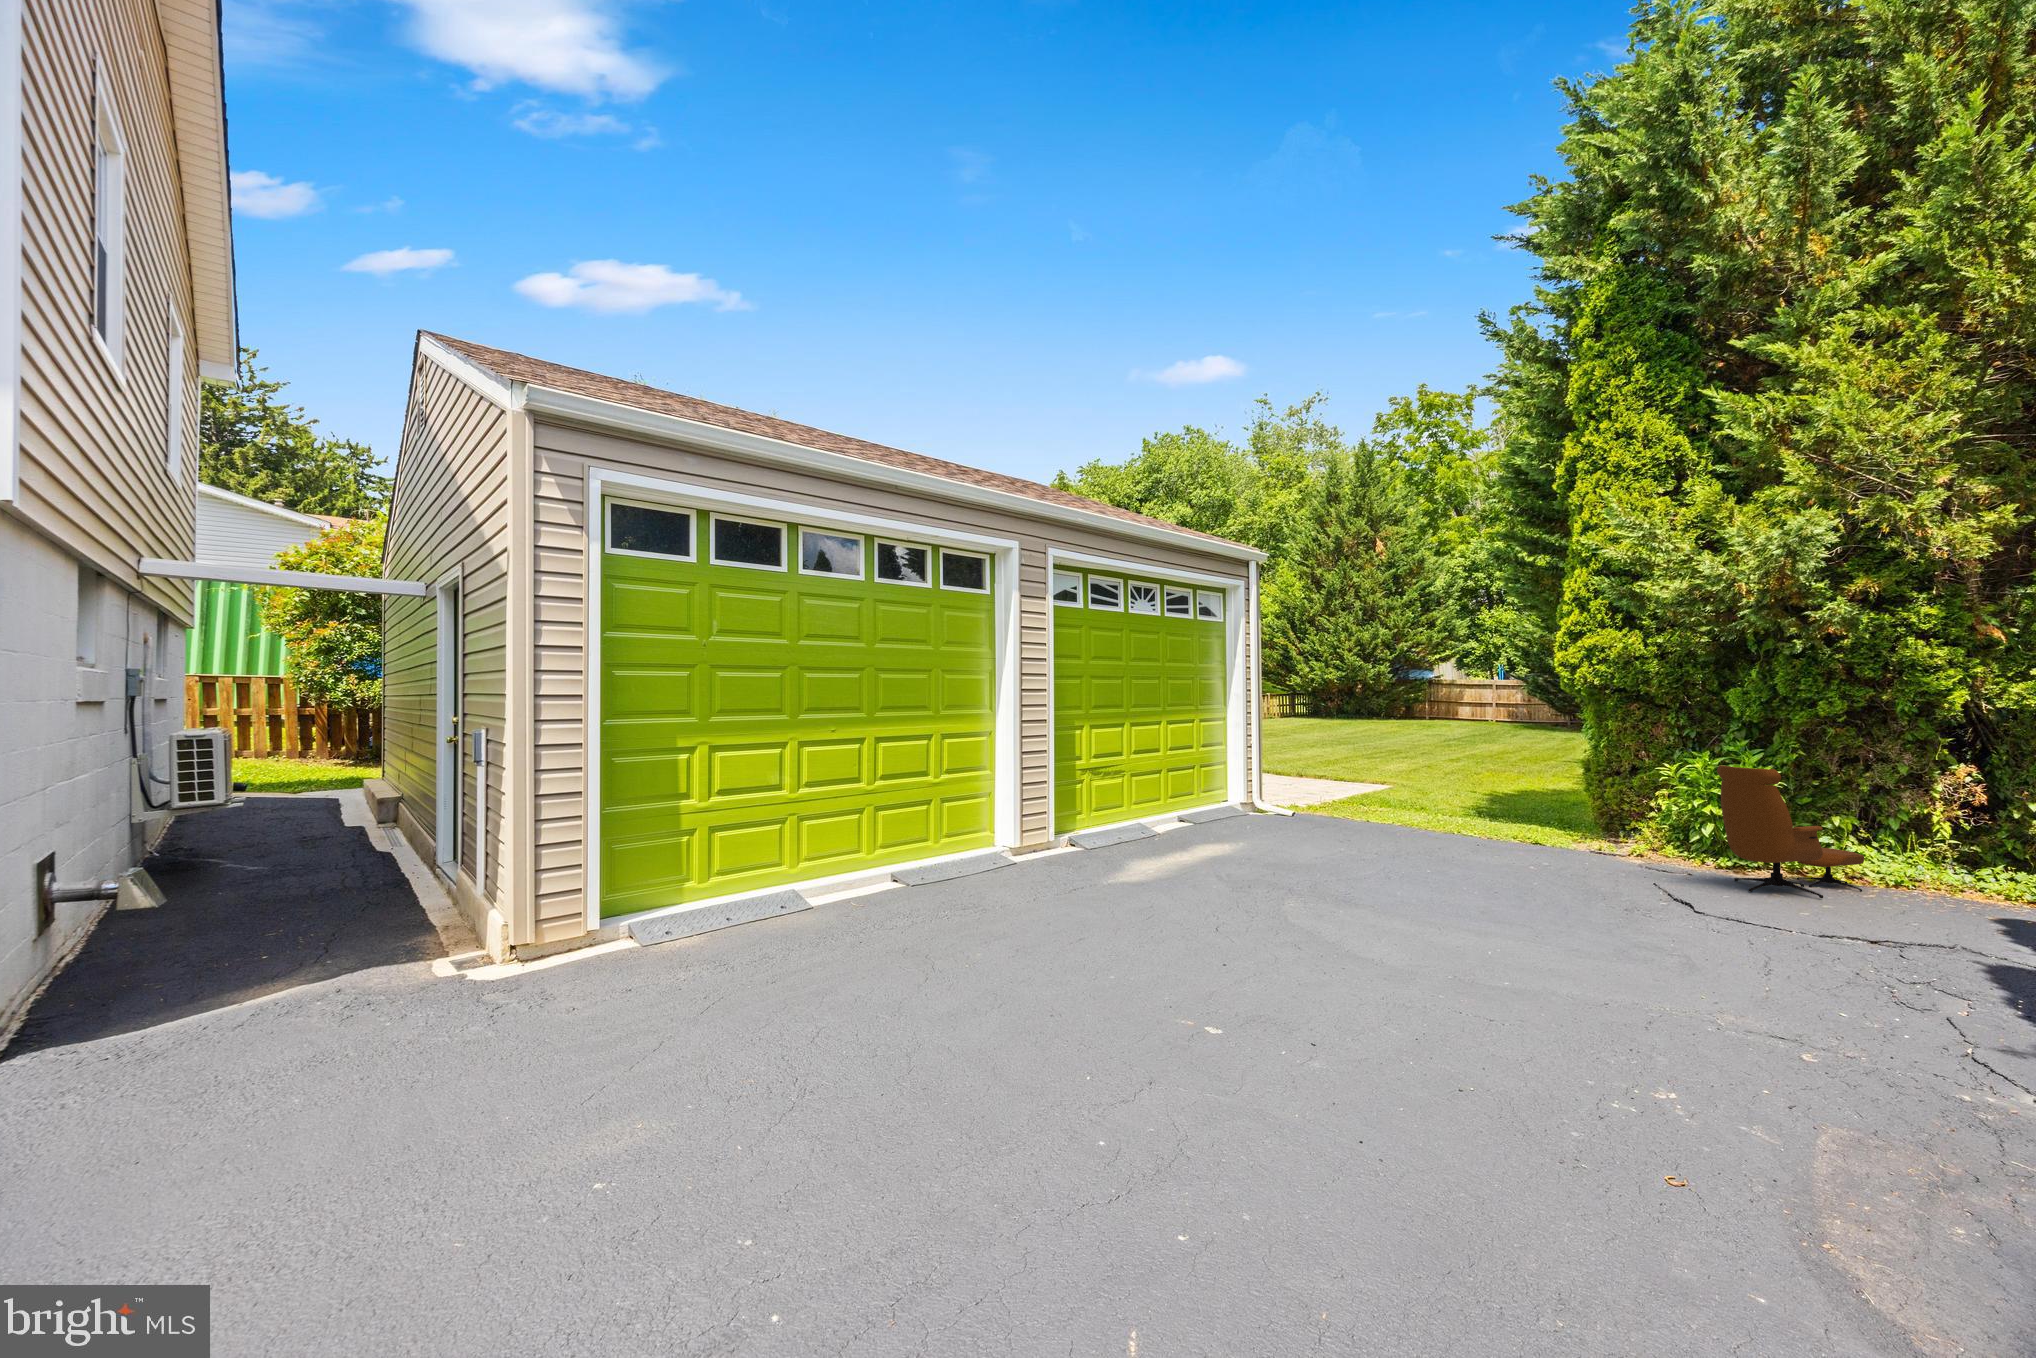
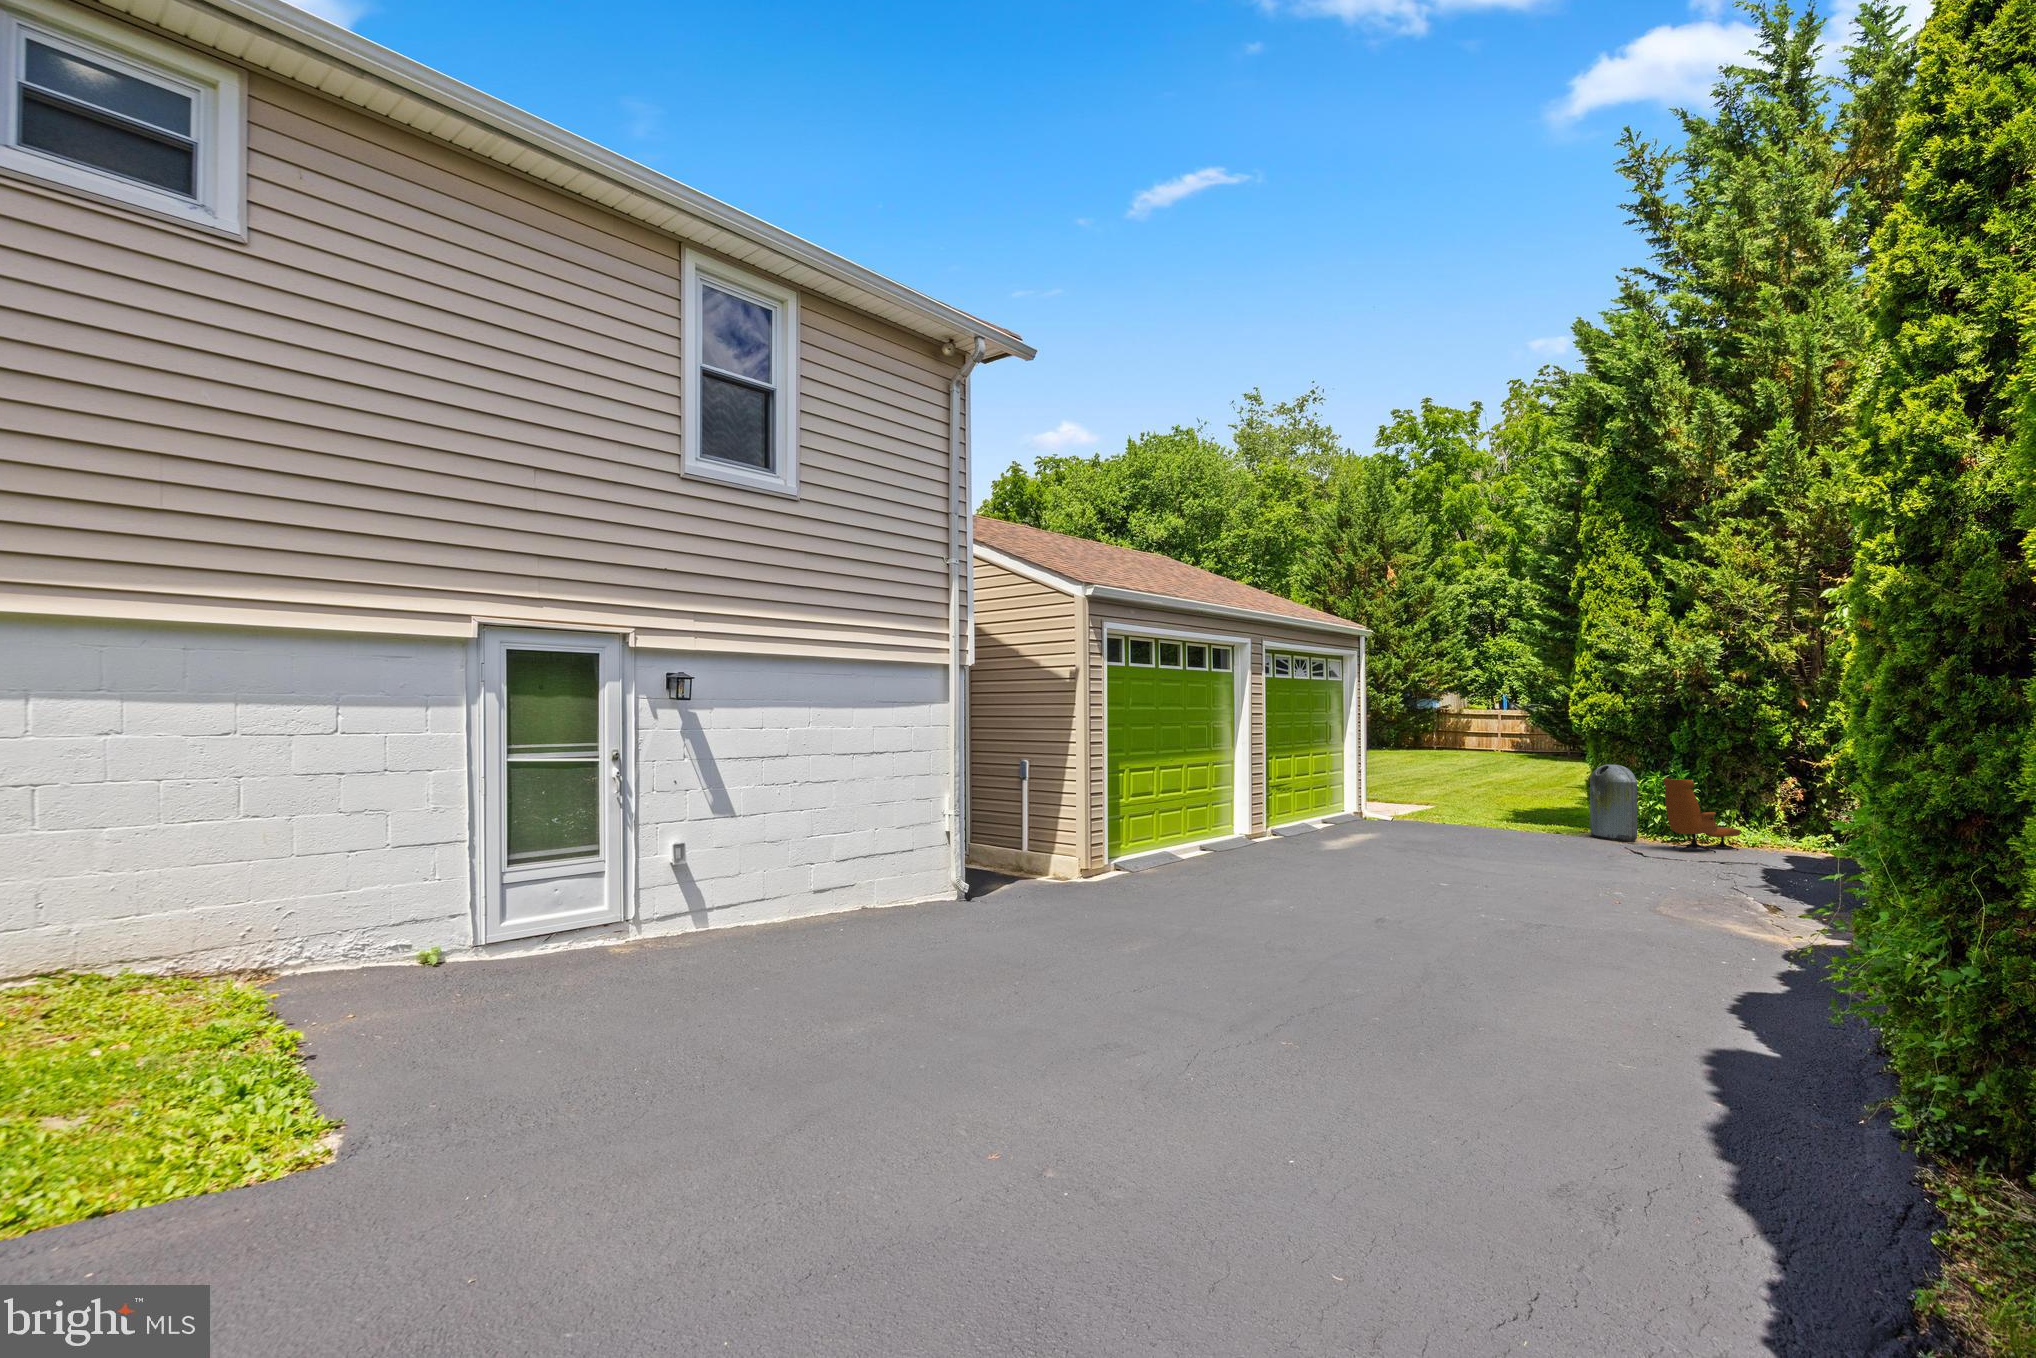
trash can: none [1586,741,1667,864] -> present [1590,765,1637,842]

